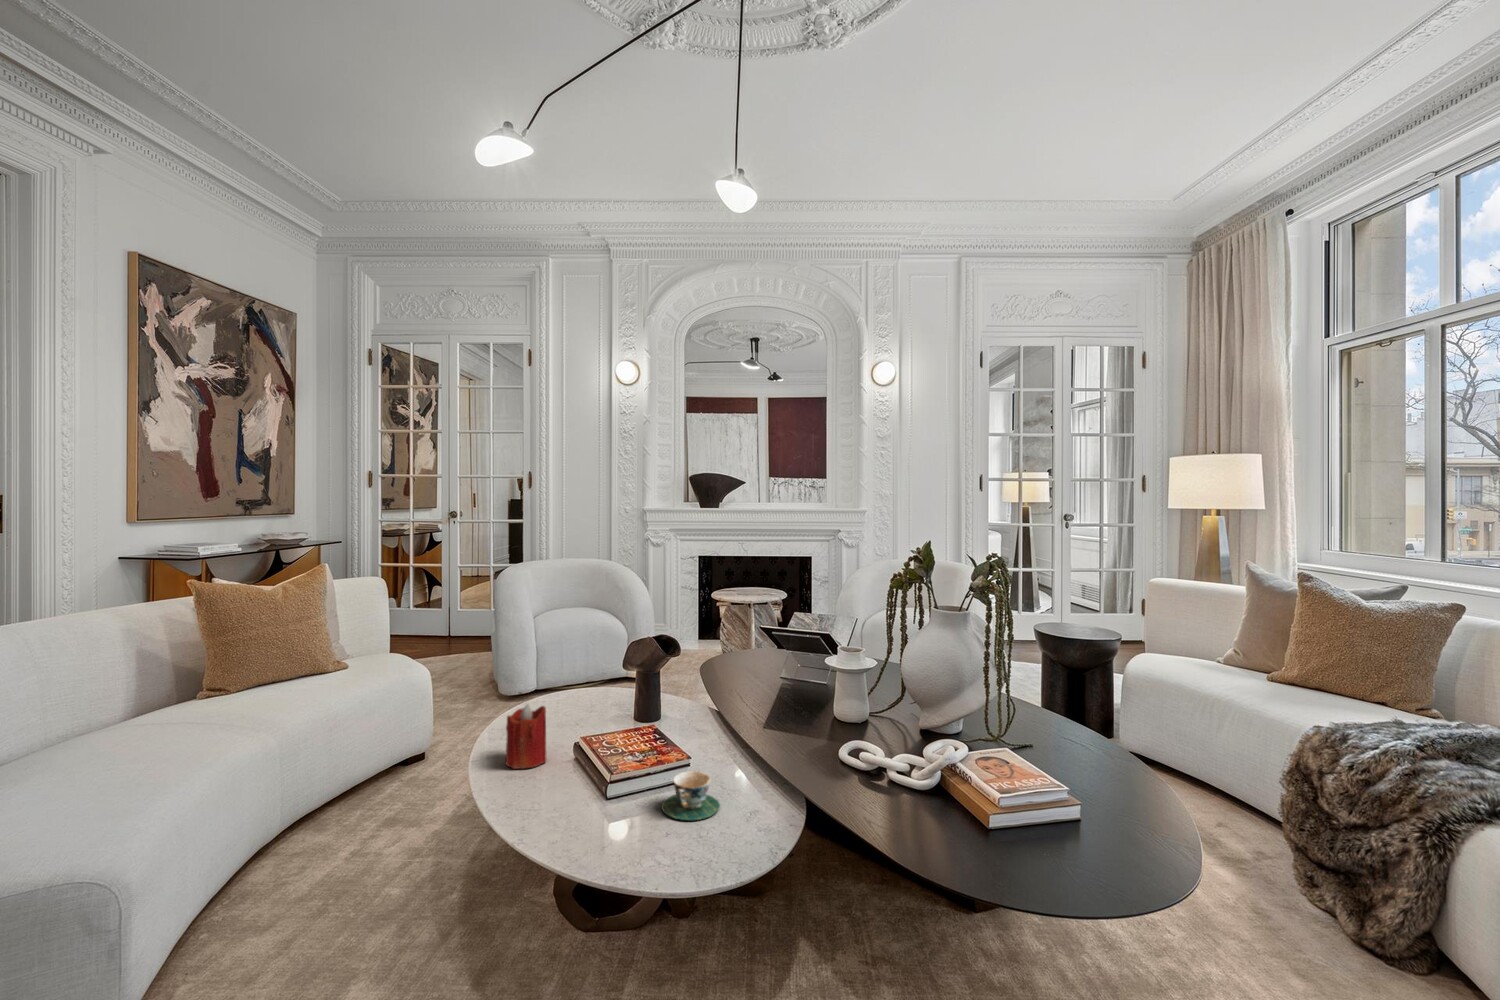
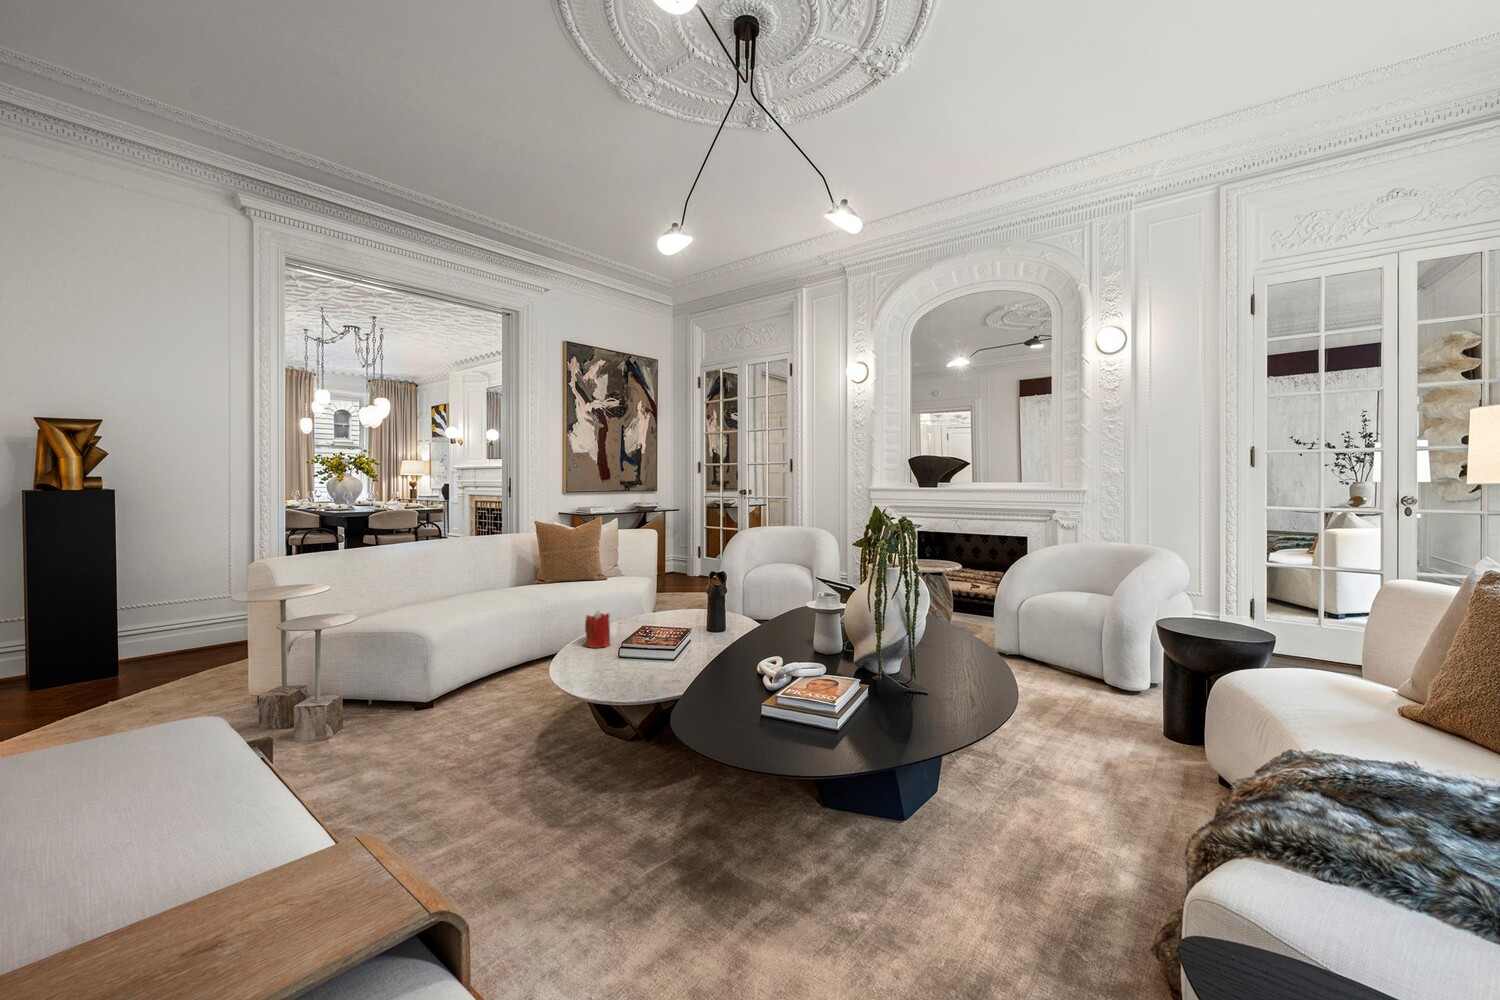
teacup: present [661,771,720,820] -> none [609,661,646,688]

